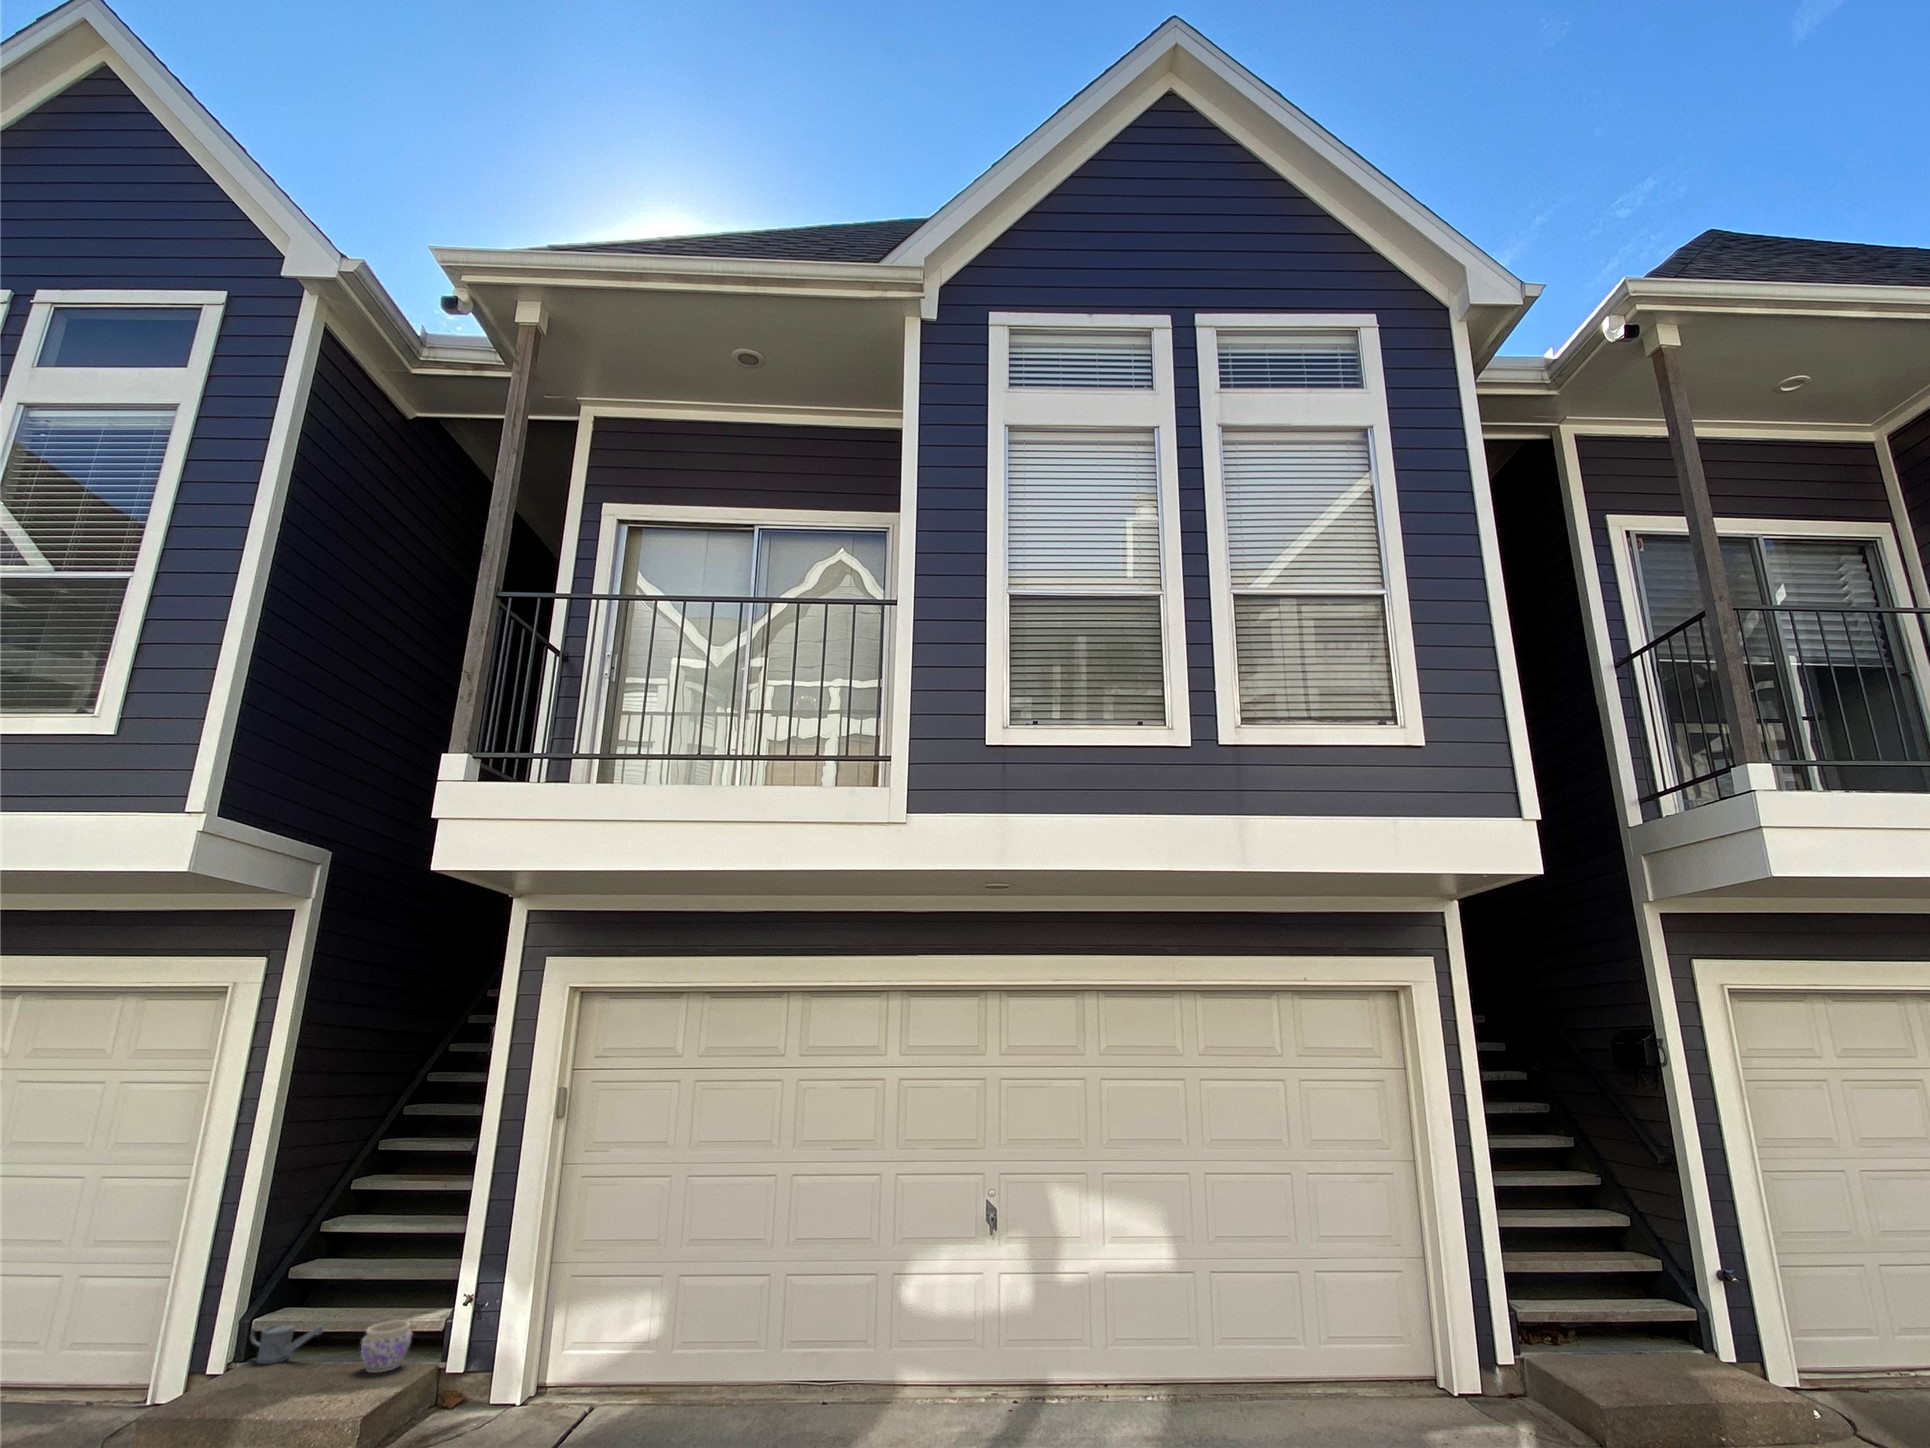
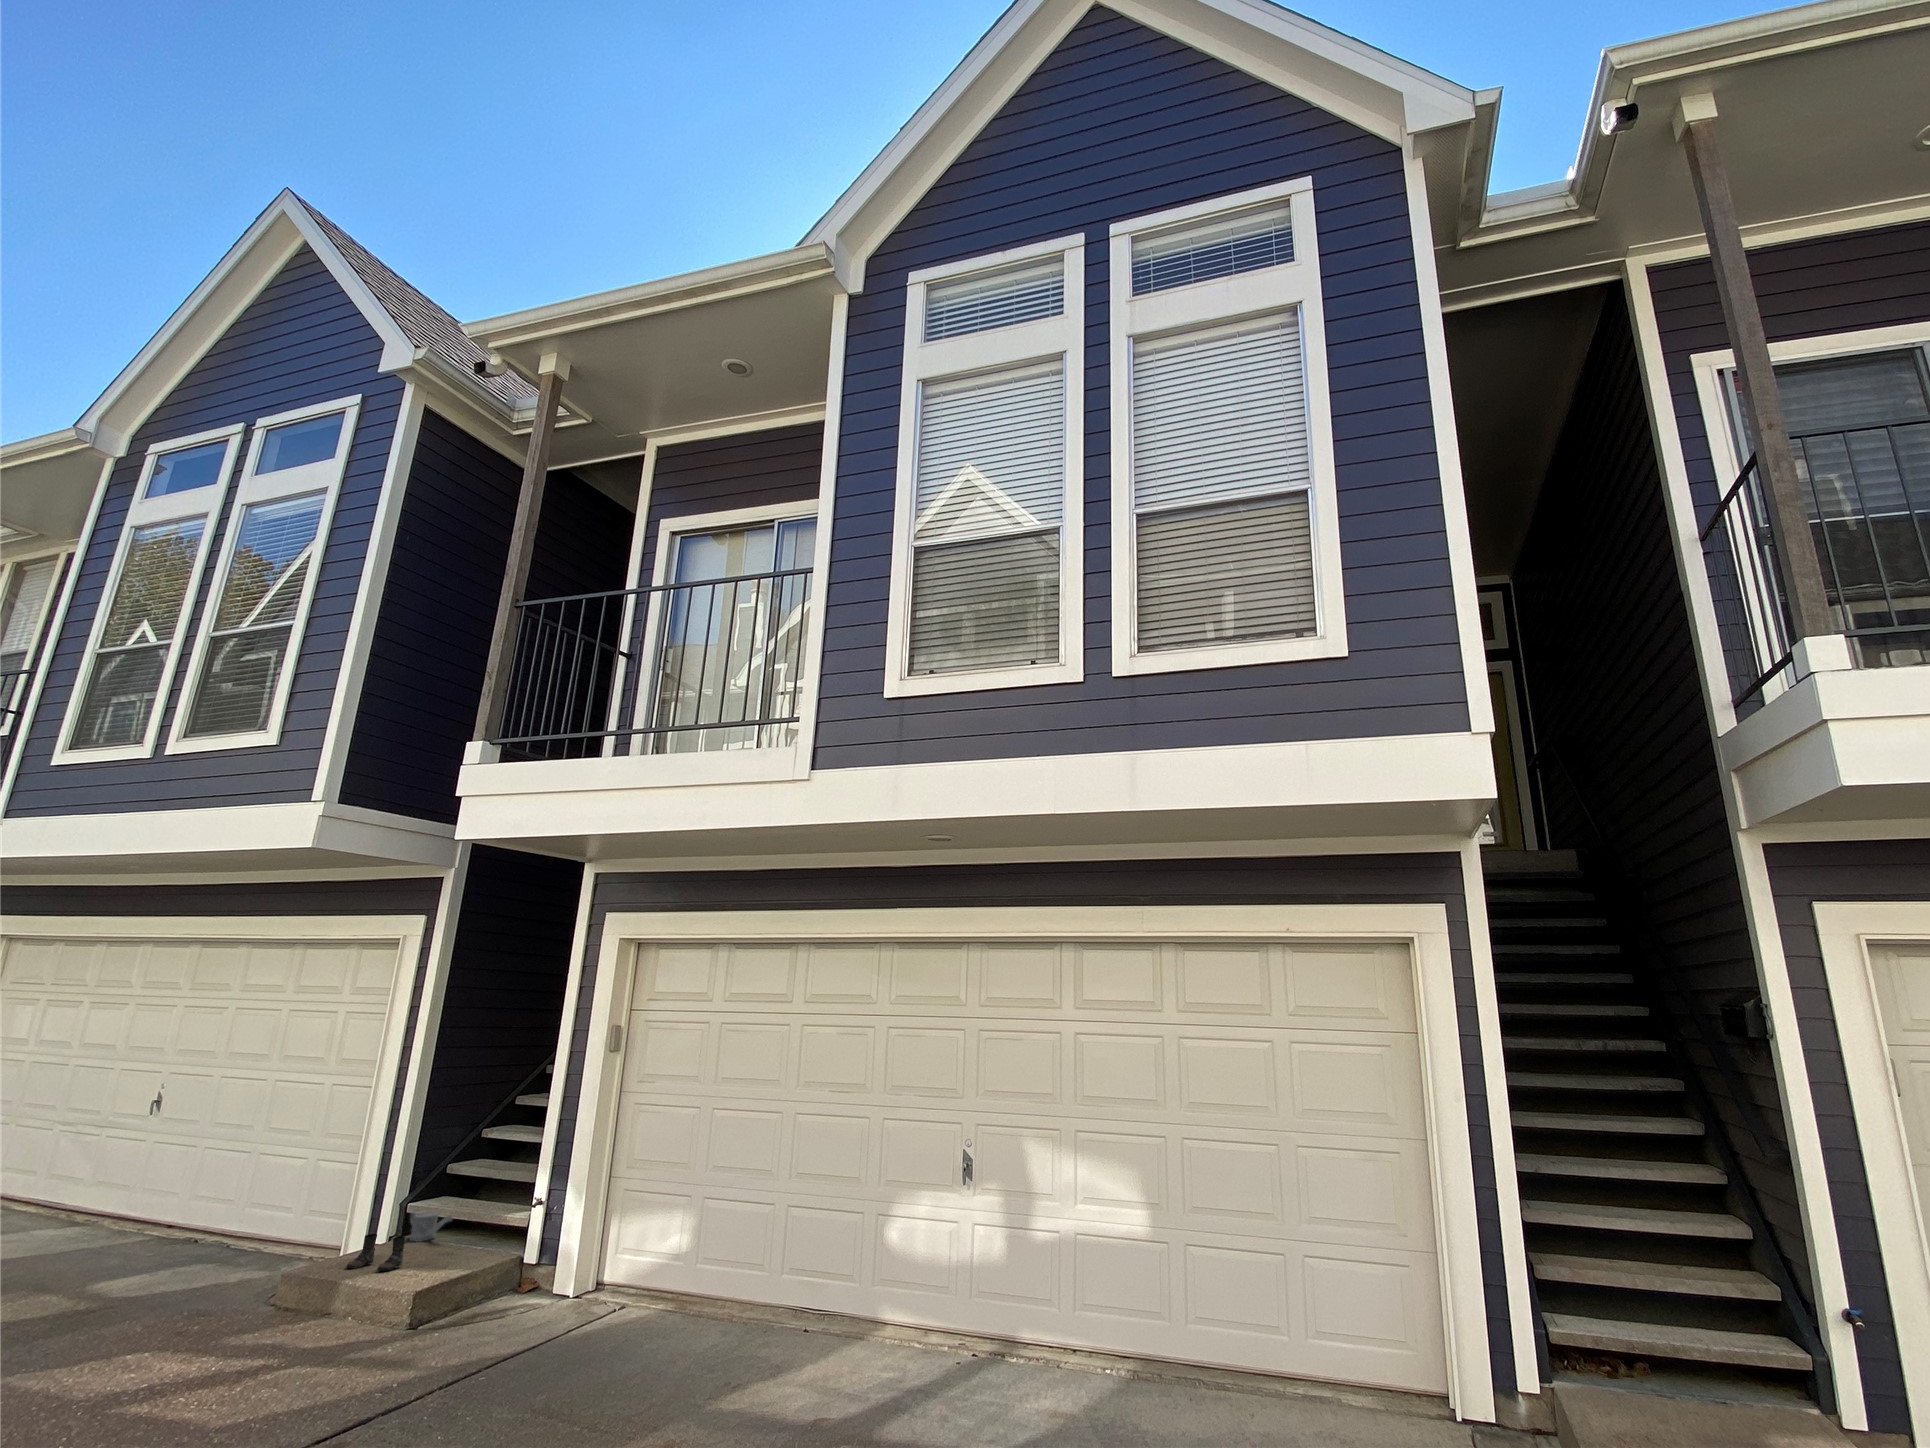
planter: present [361,1321,412,1373] -> none [462,1216,503,1257]
boots: none [232,1359,315,1409] -> present [346,1234,406,1271]

